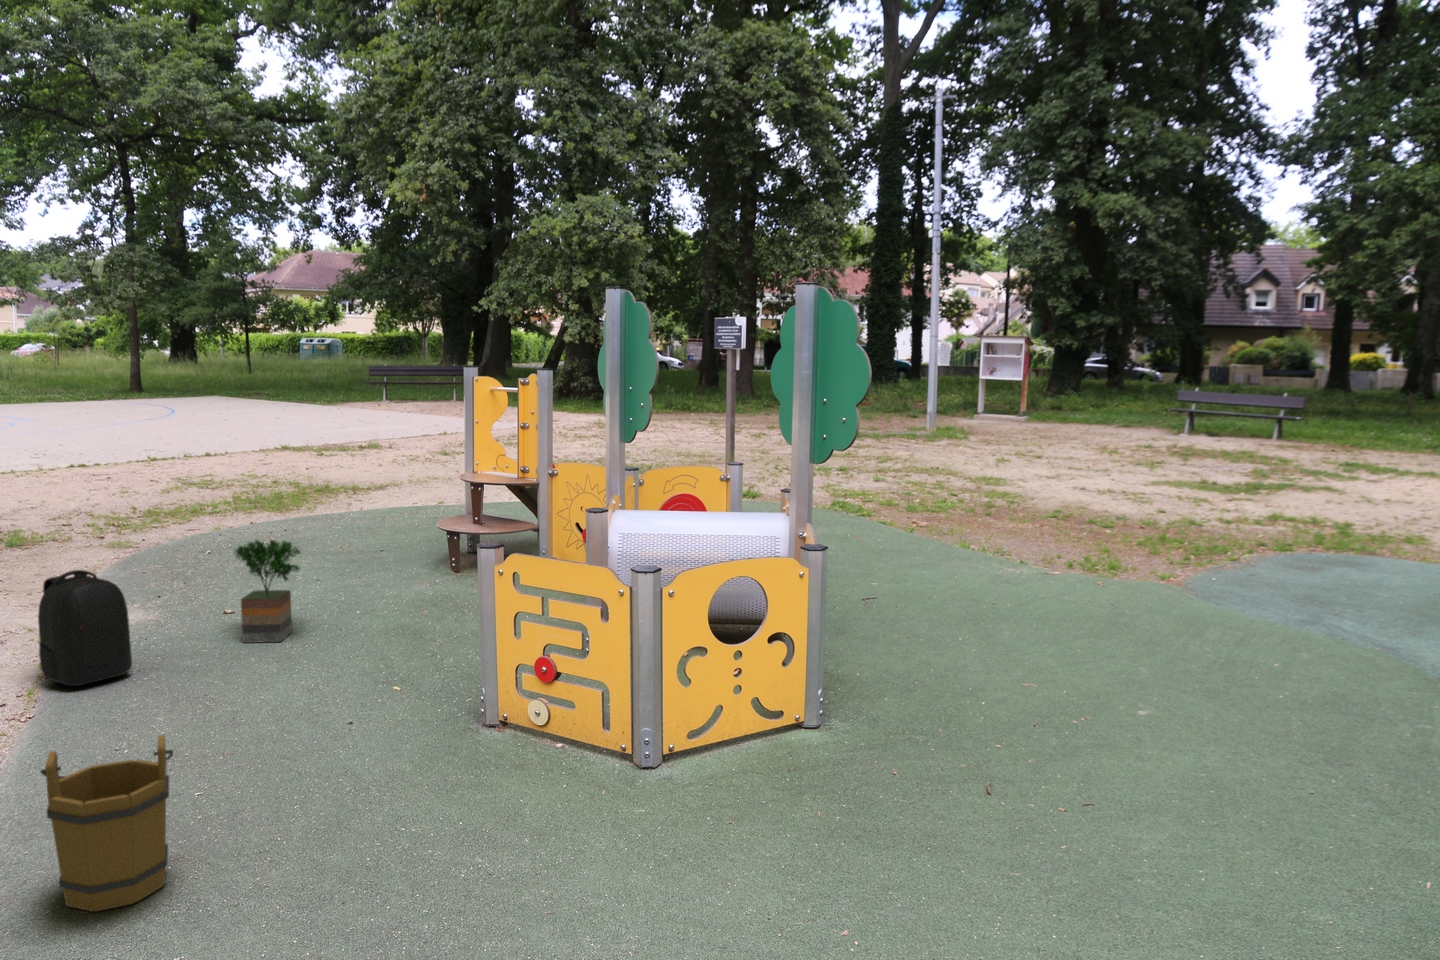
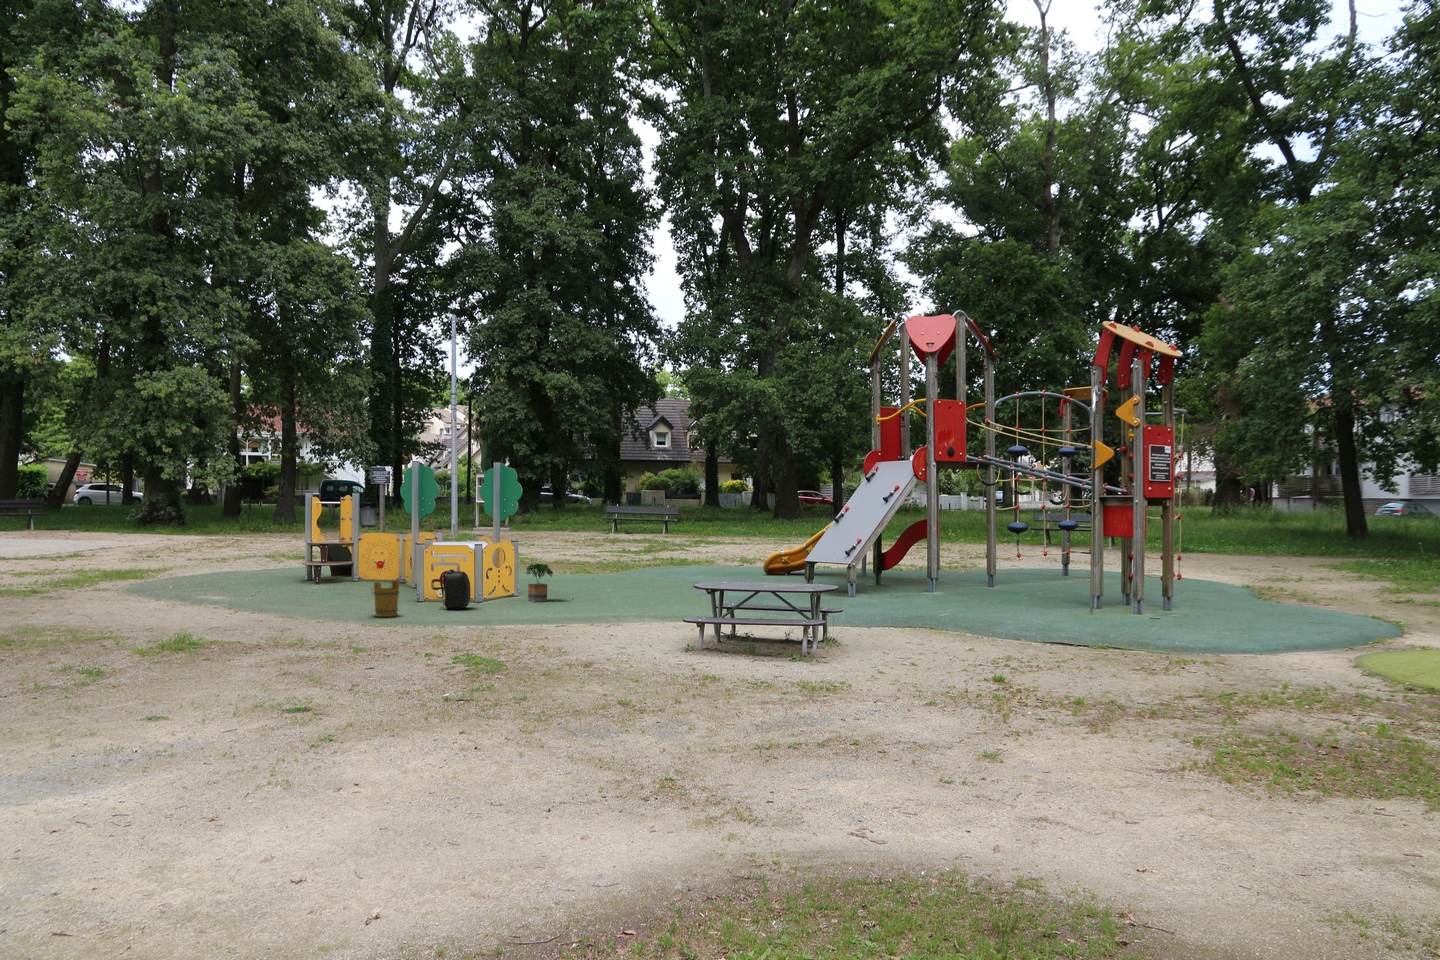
potted tree: present [234,540,301,643] -> present [526,564,553,602]
backpack: present [38,570,132,686] -> present [440,569,470,609]

